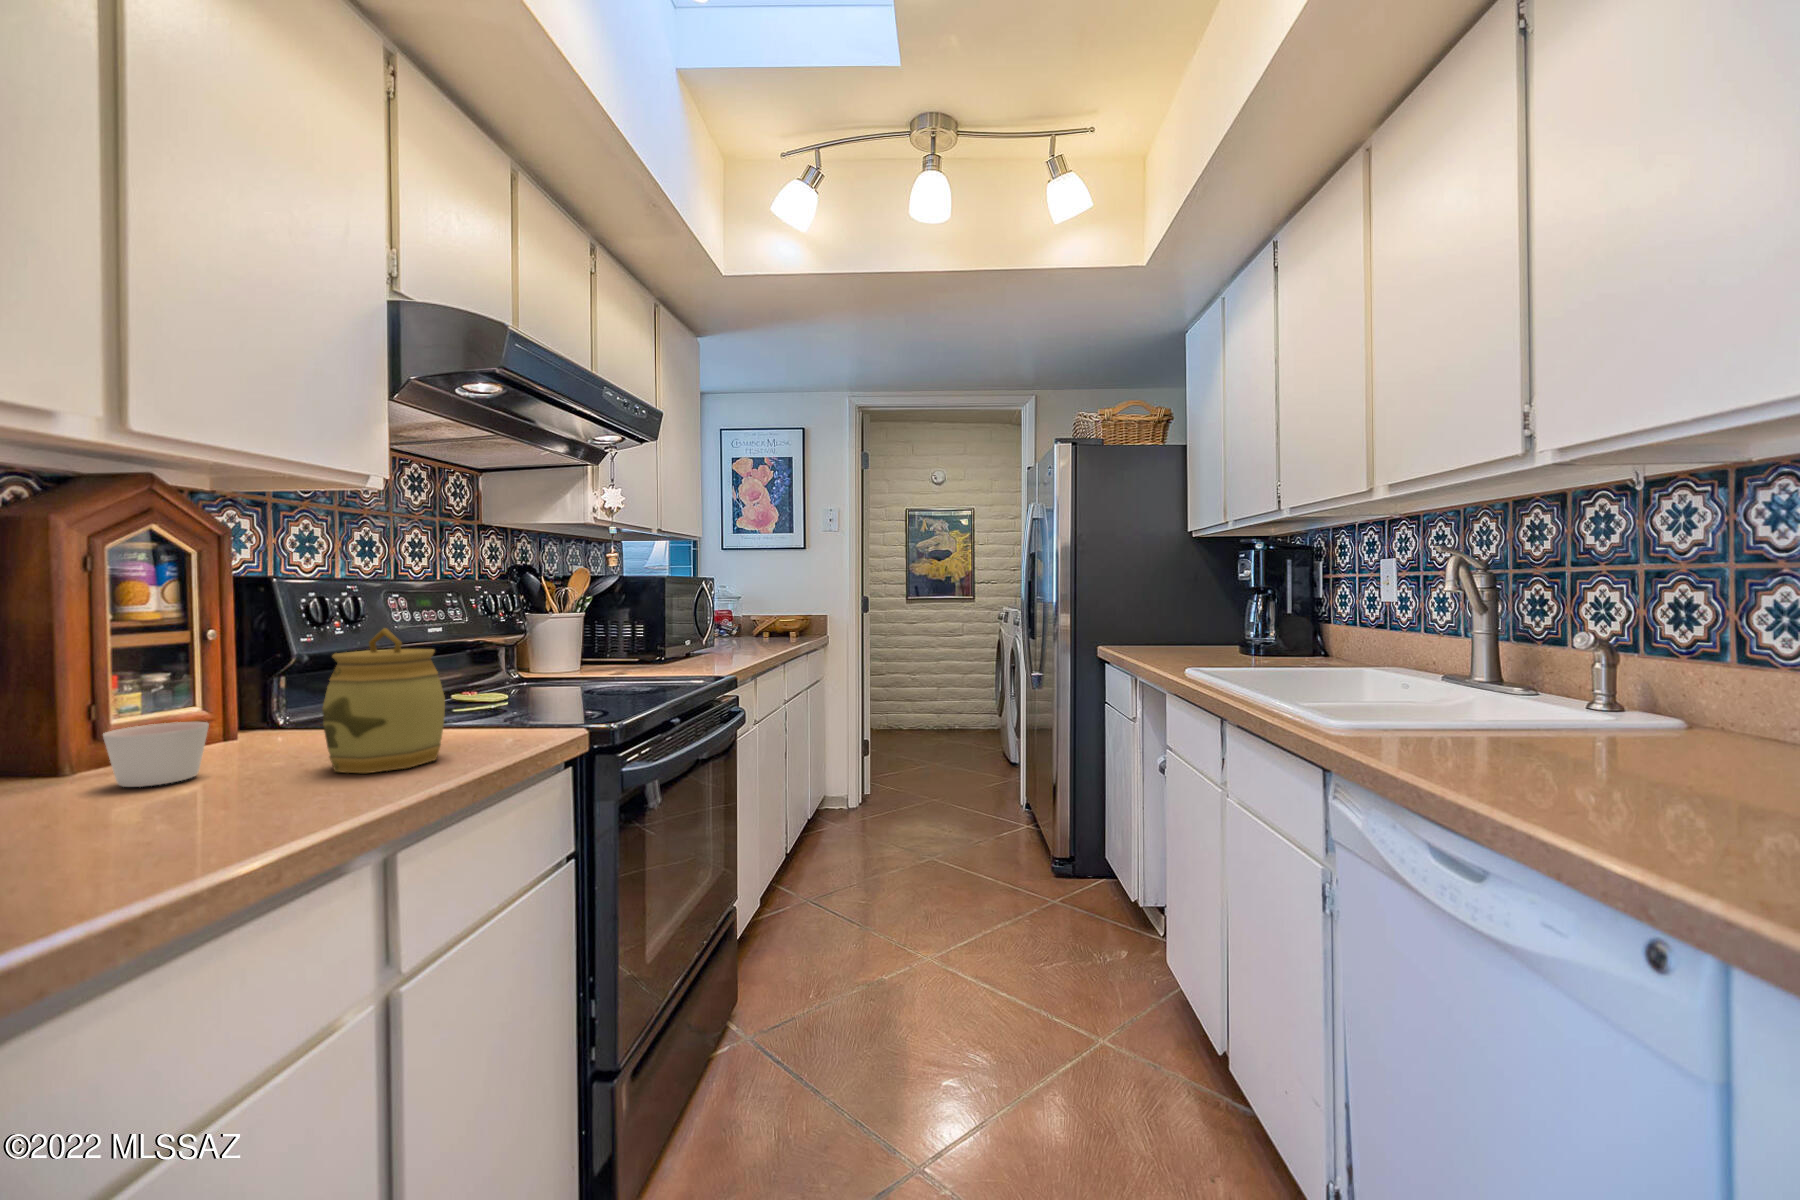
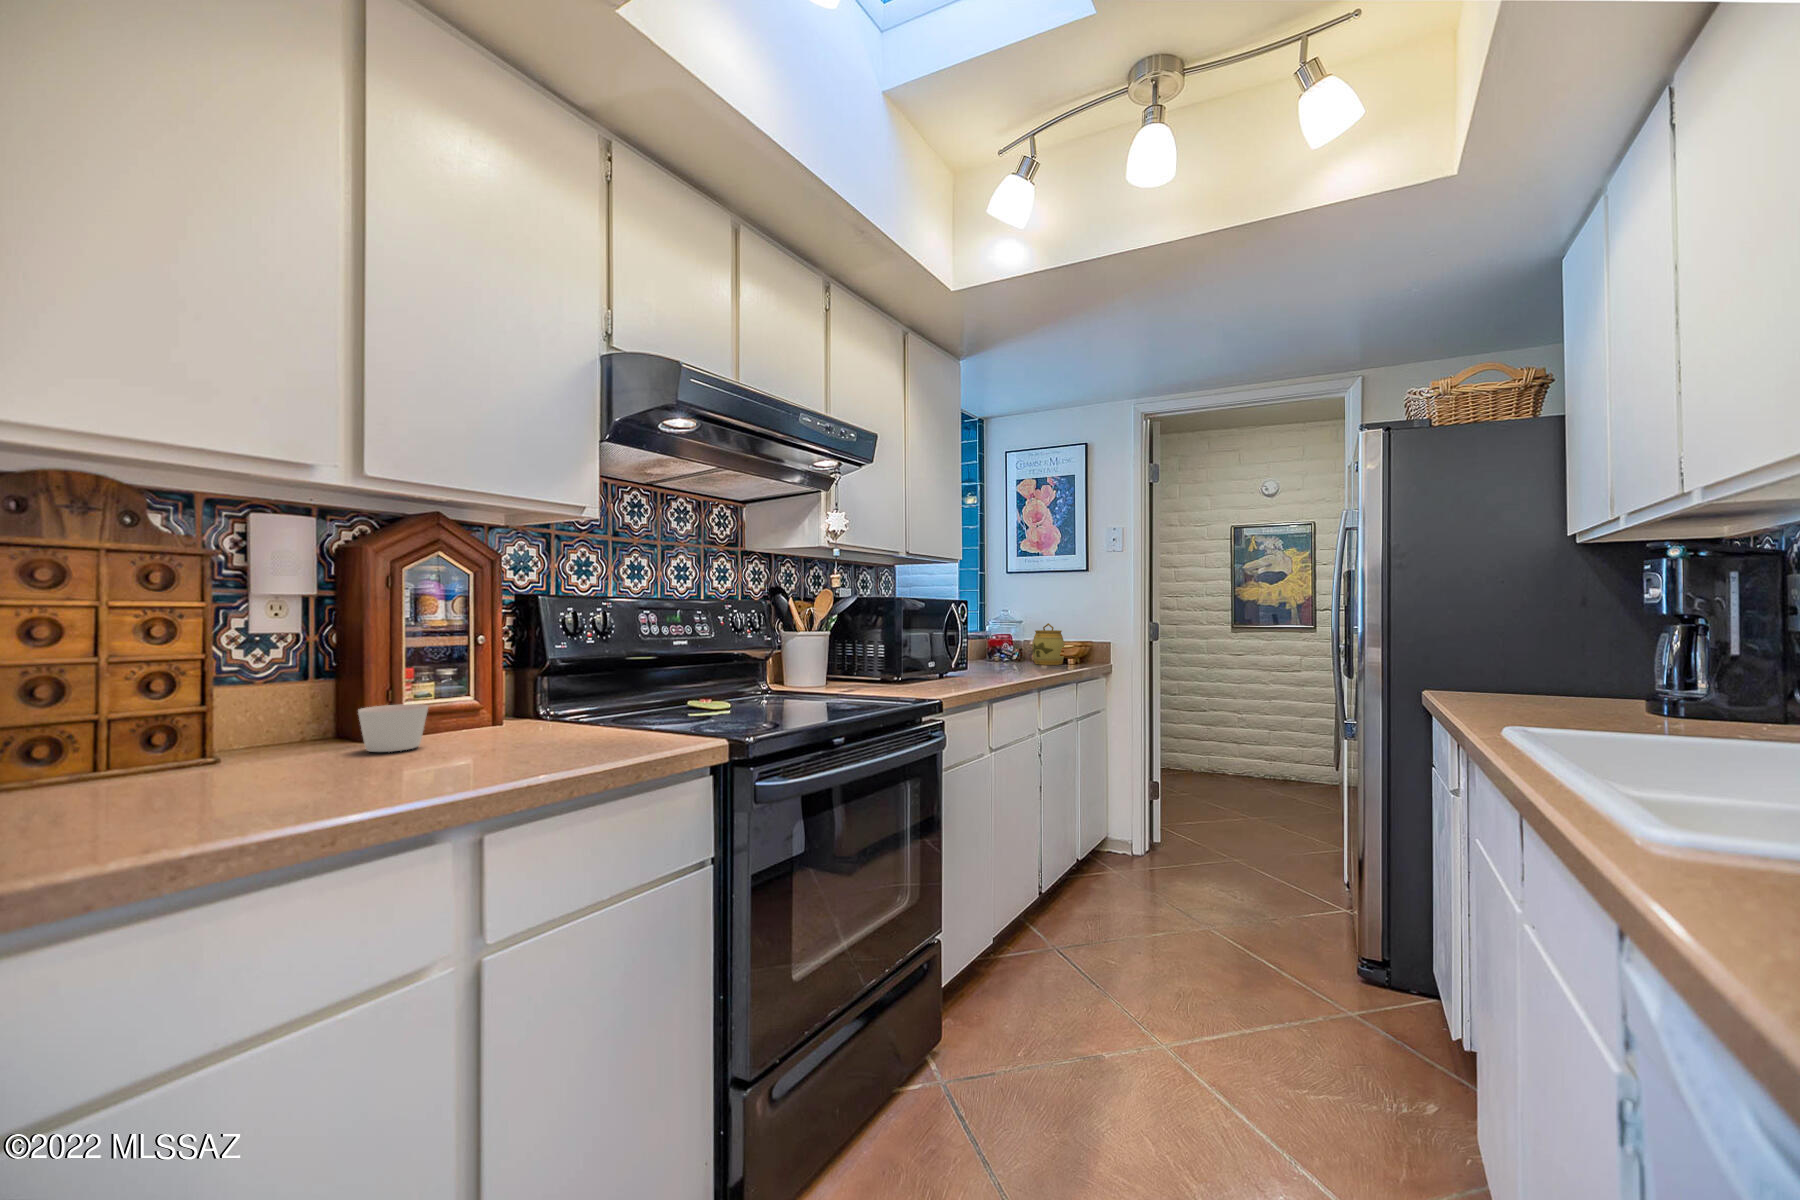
jar: present [322,628,445,773] -> present [1032,623,1065,665]

